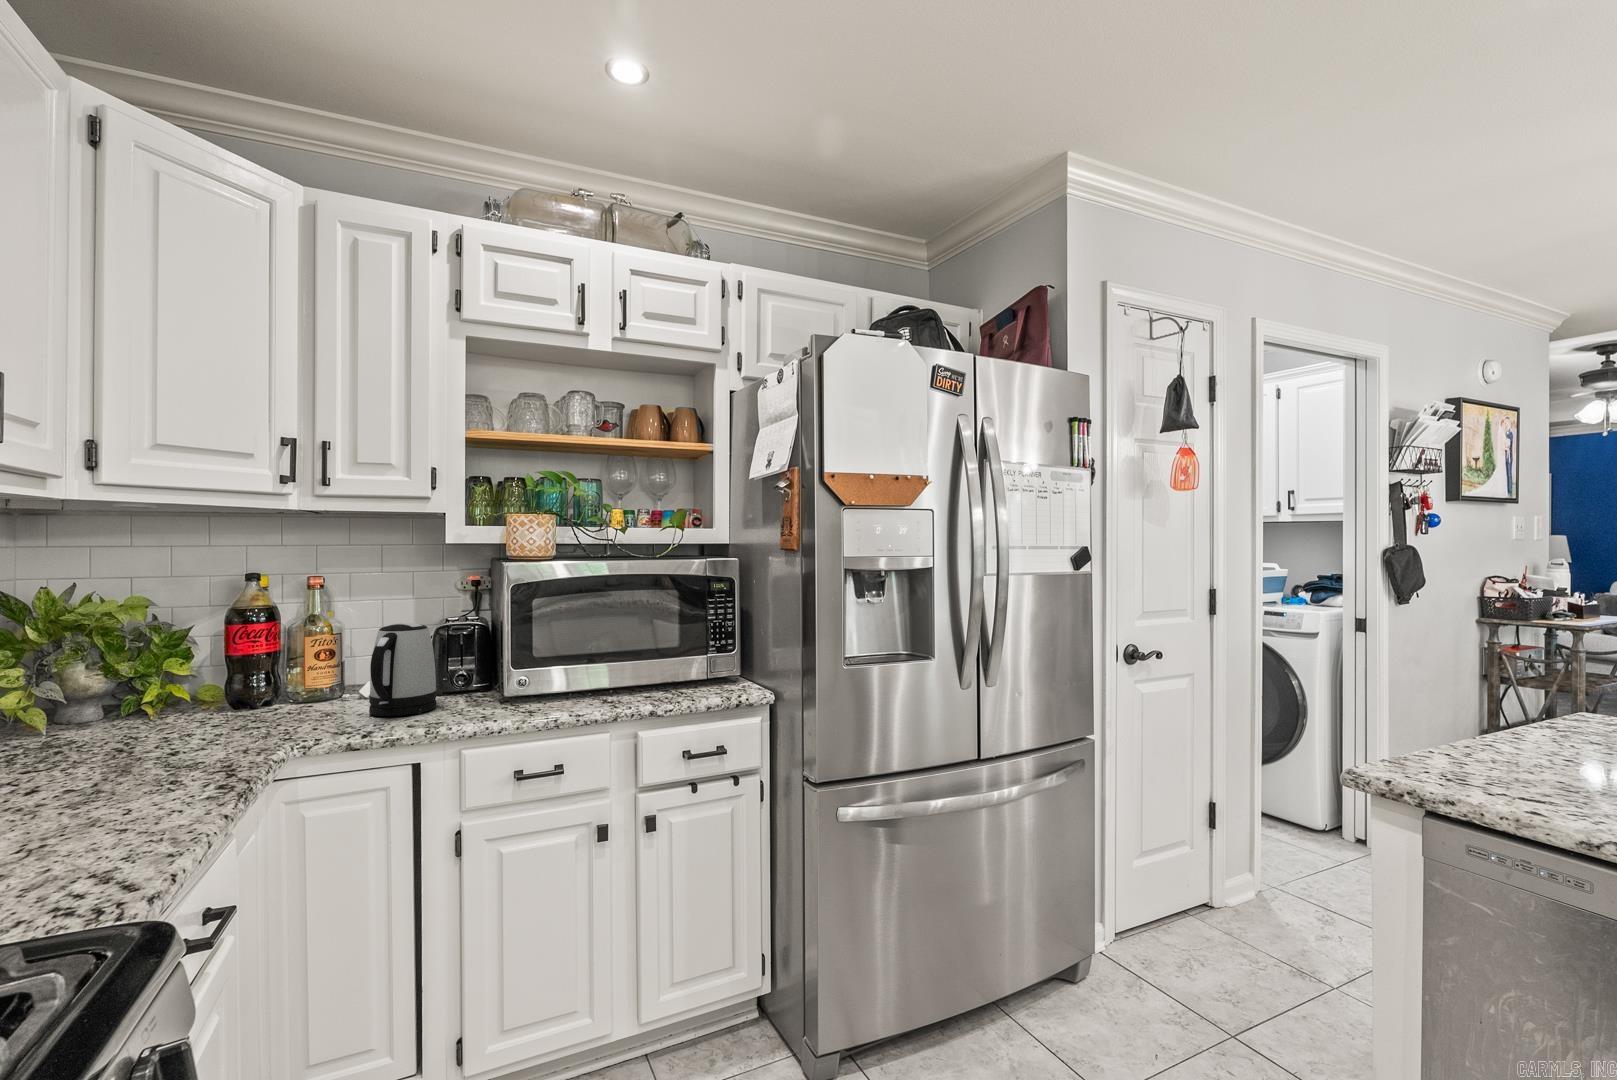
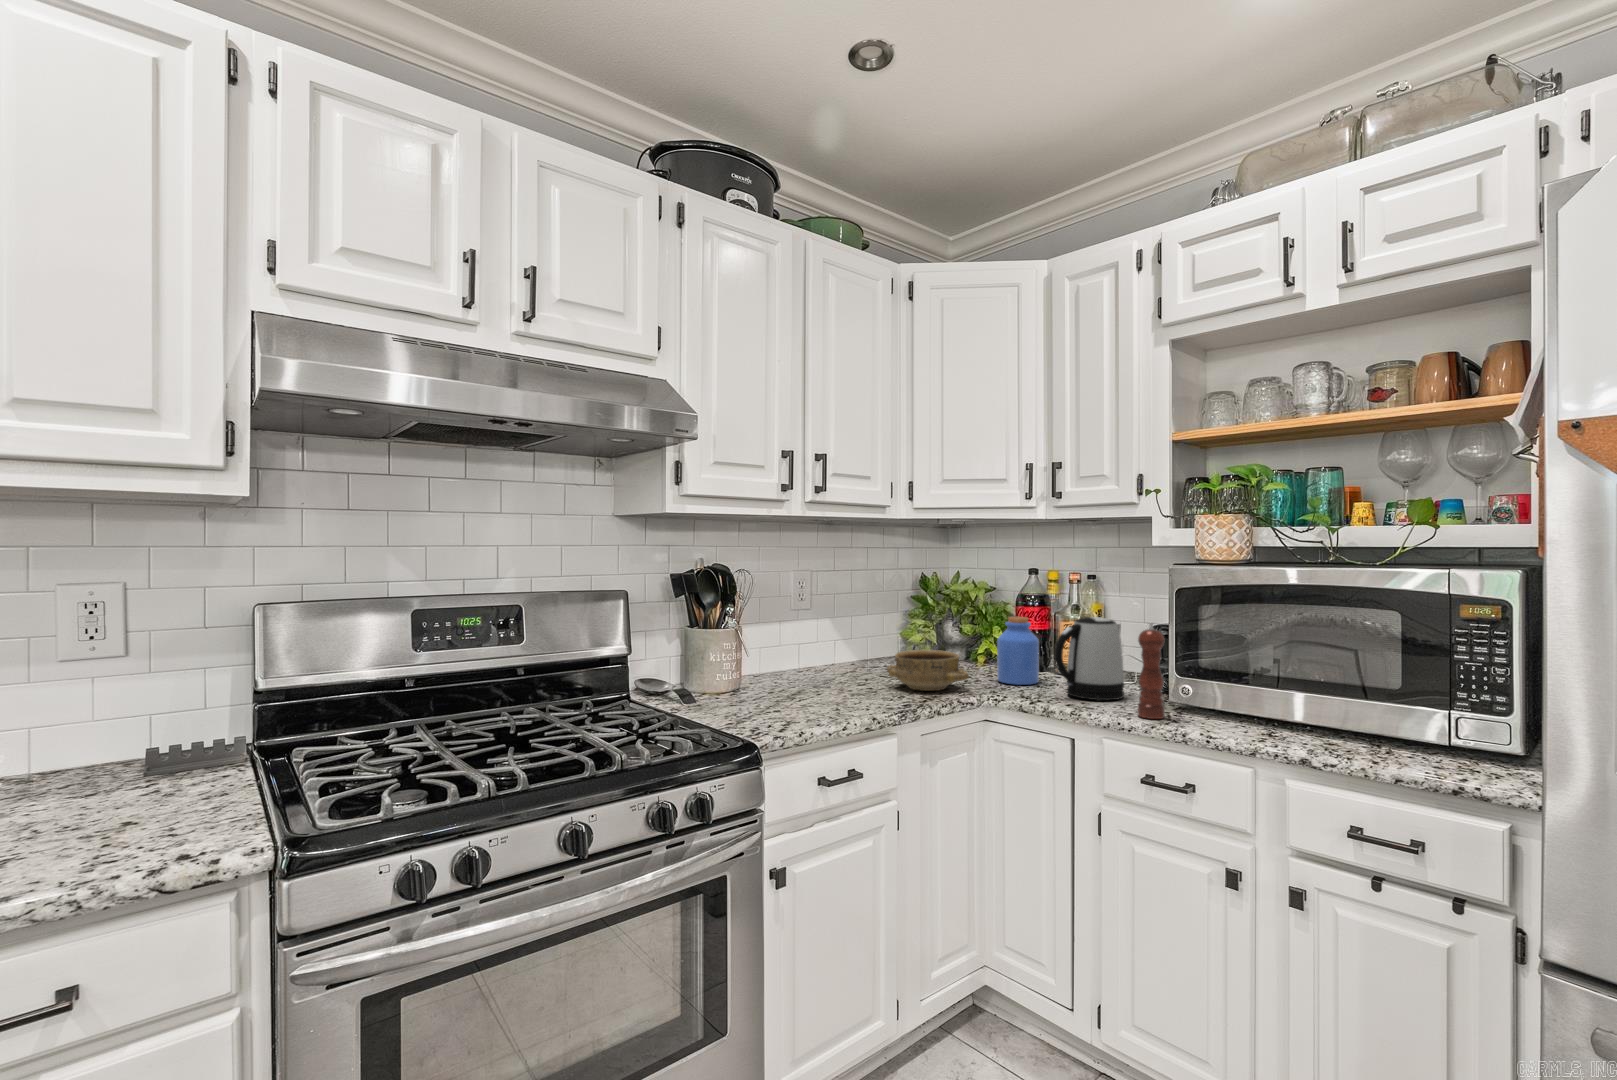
pepper mill: none [488,620,515,716] -> present [1138,623,1165,719]
jar: none [243,635,306,724] -> present [997,617,1039,685]
ceramic bowl: none [75,698,239,764] -> present [887,650,969,691]

